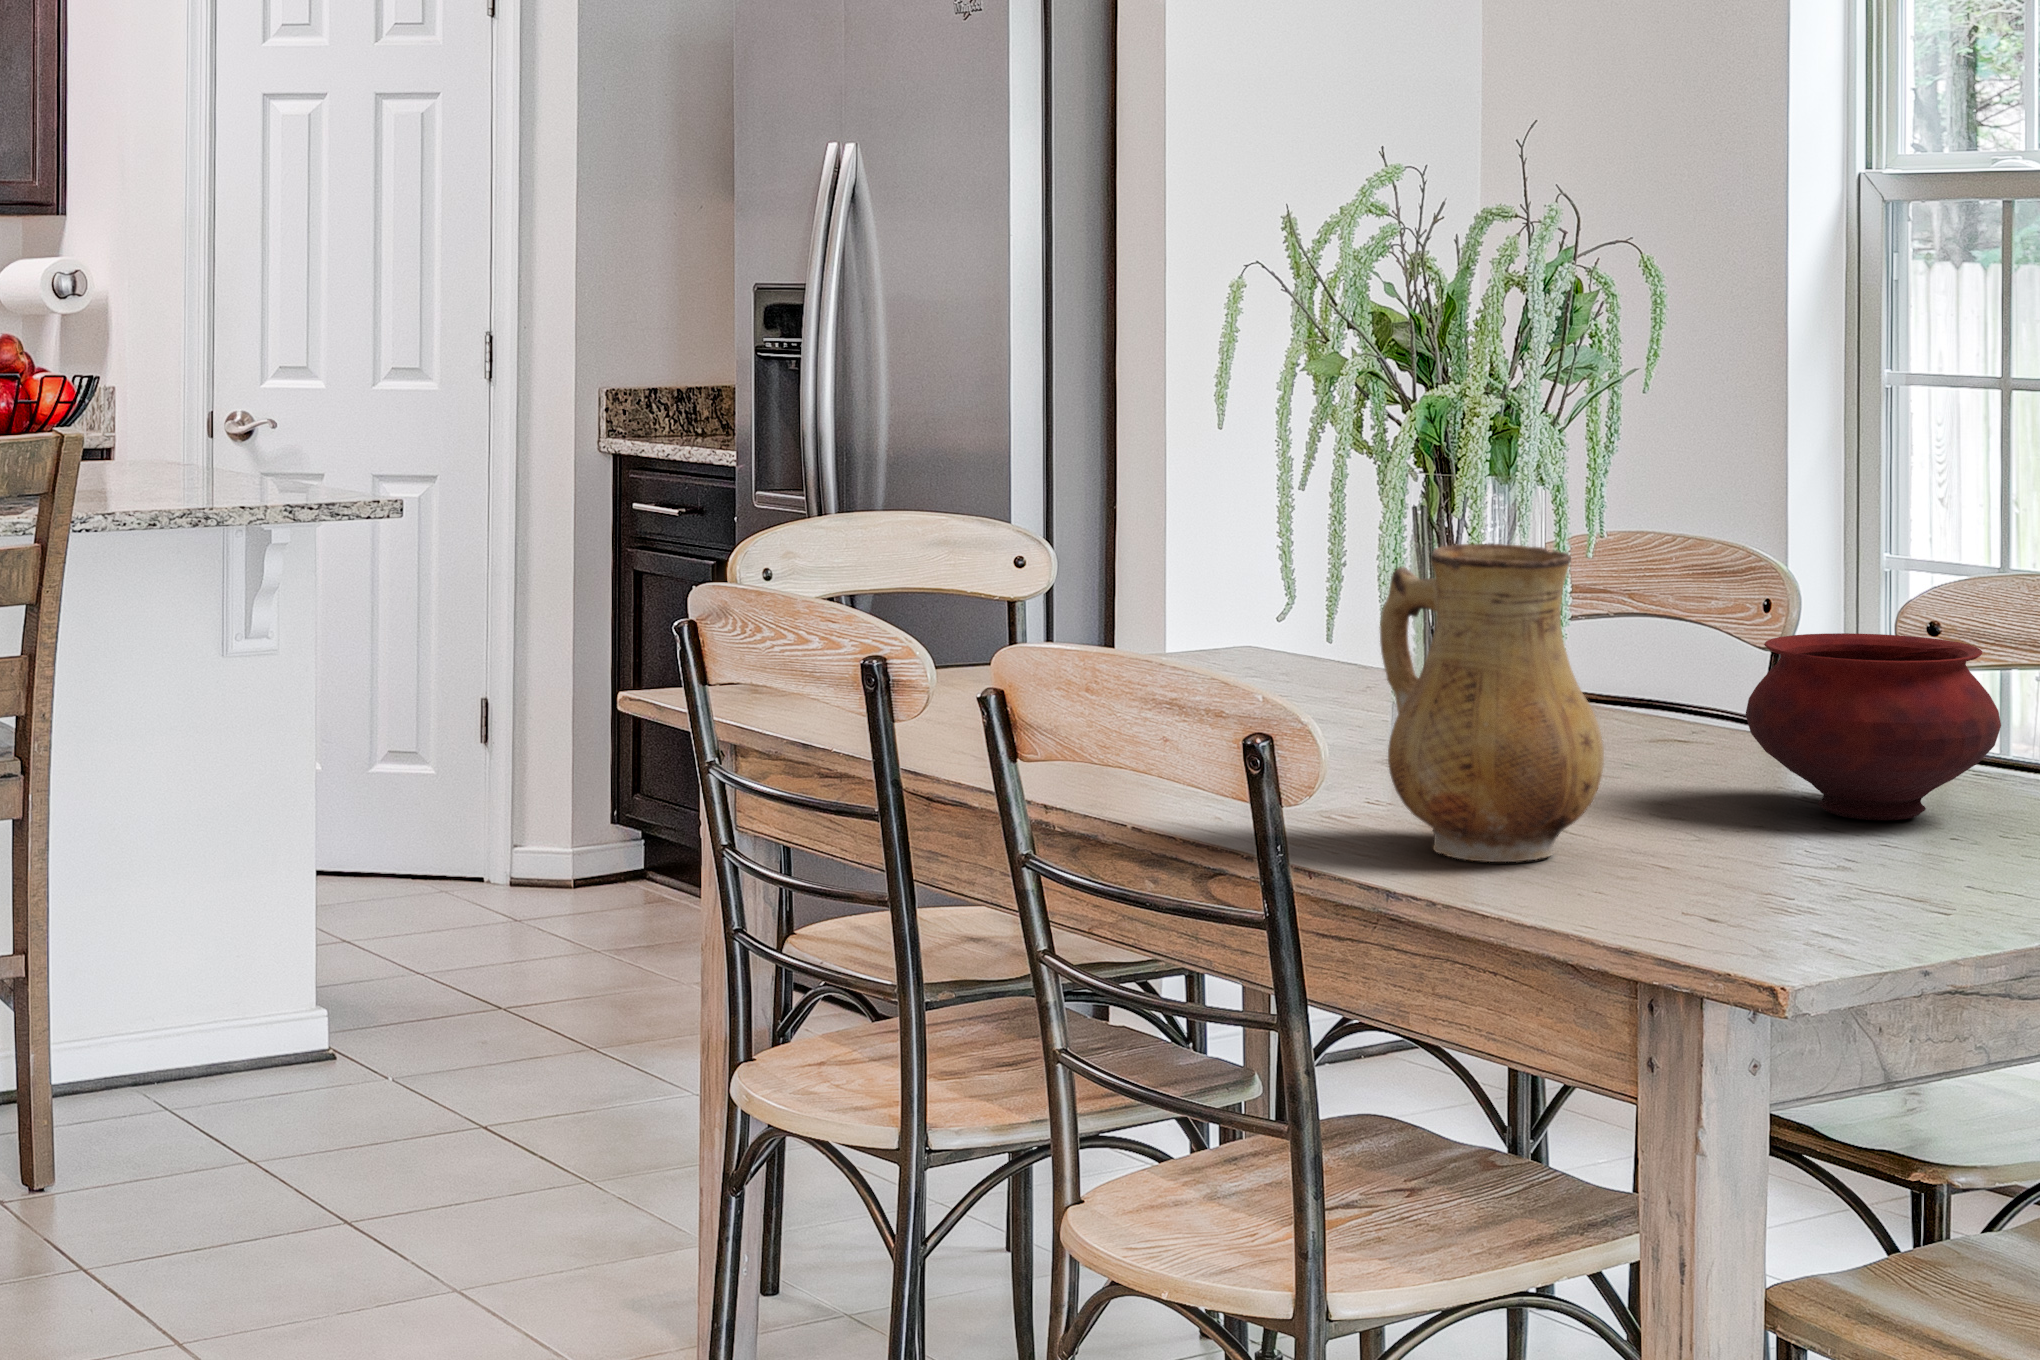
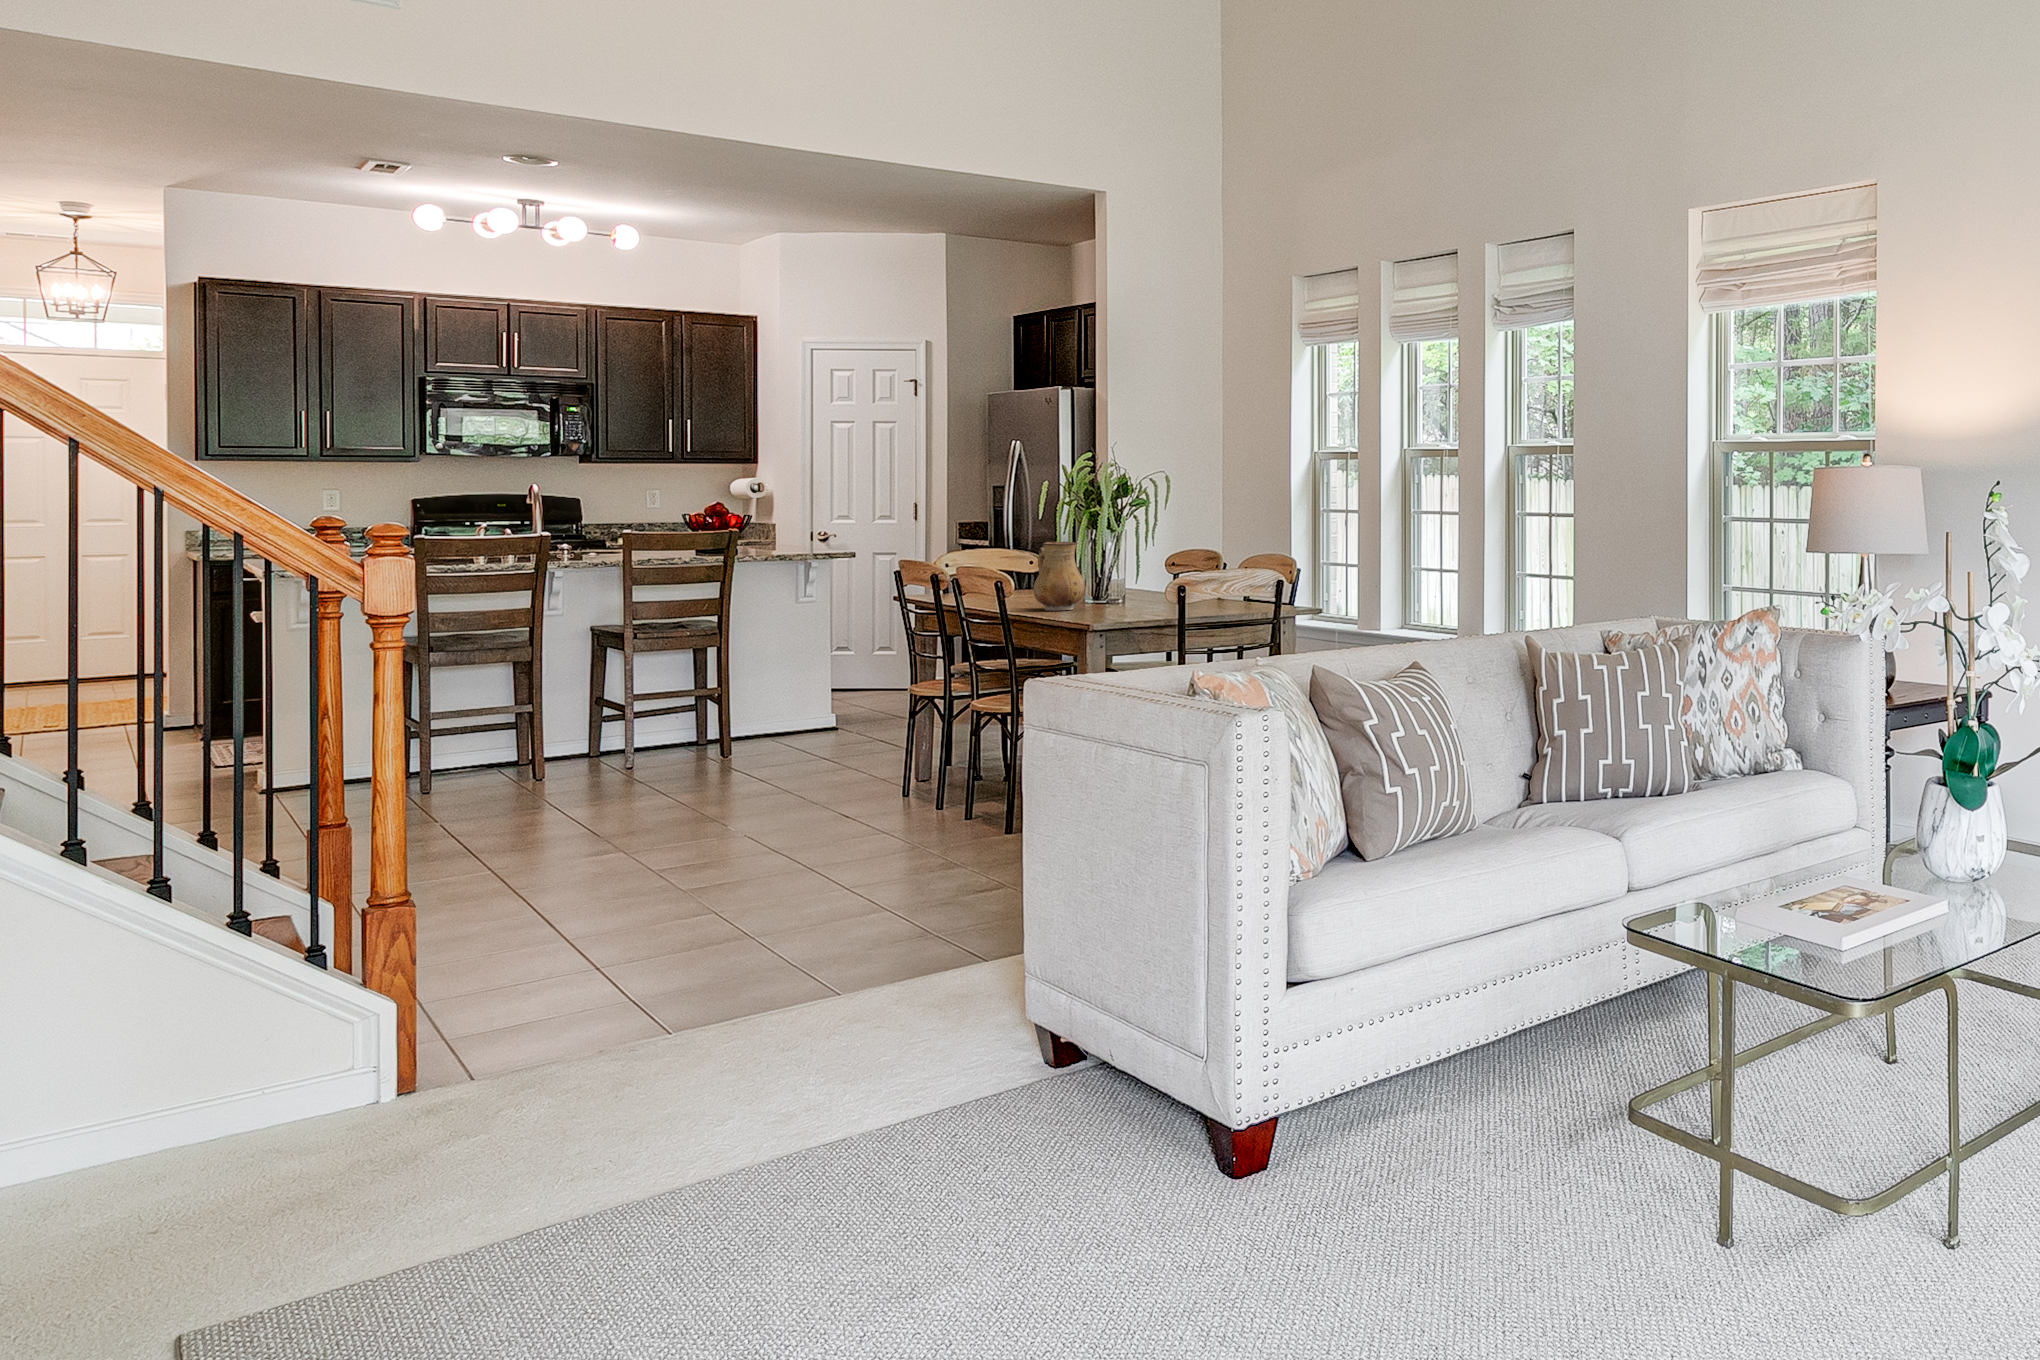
bowl: present [1746,633,2001,820] -> none [1142,565,1202,605]

